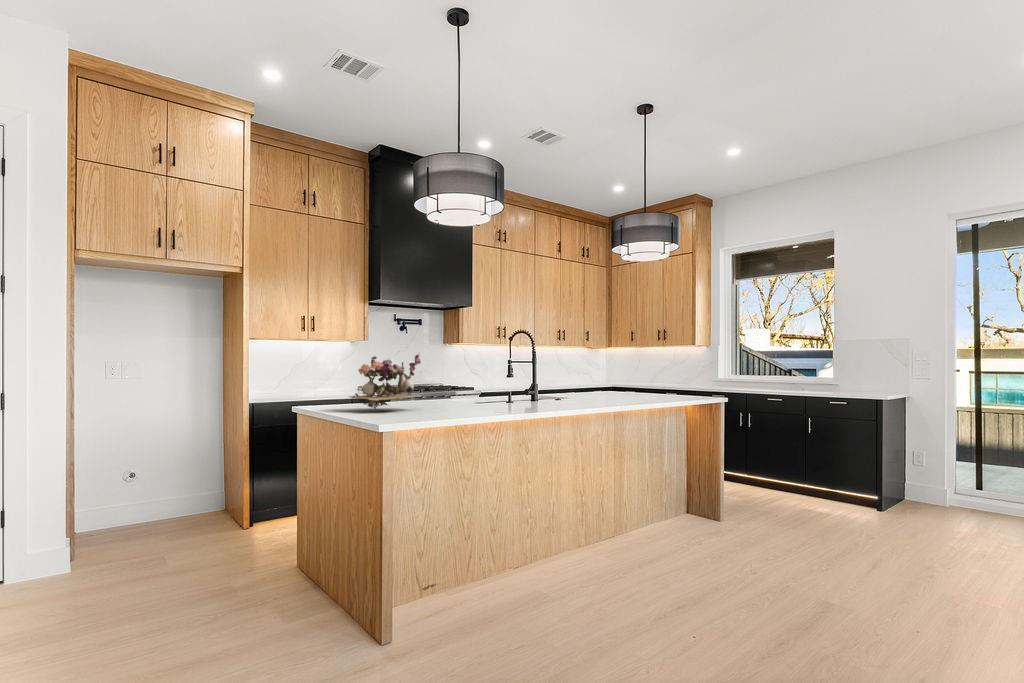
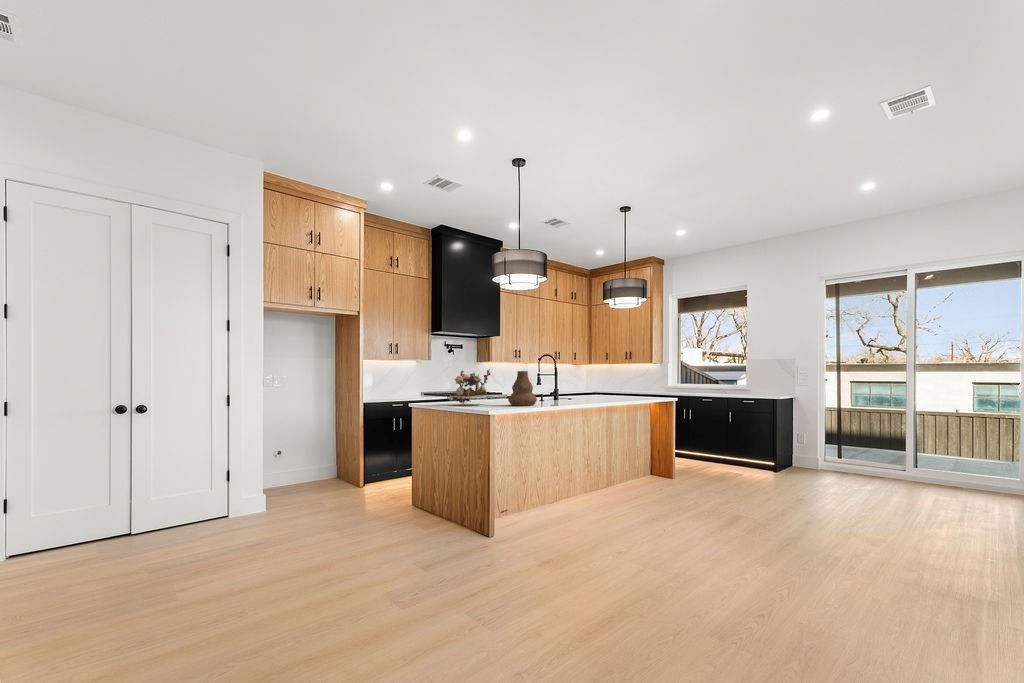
vase: none [441,357,488,414] -> present [508,371,537,406]

